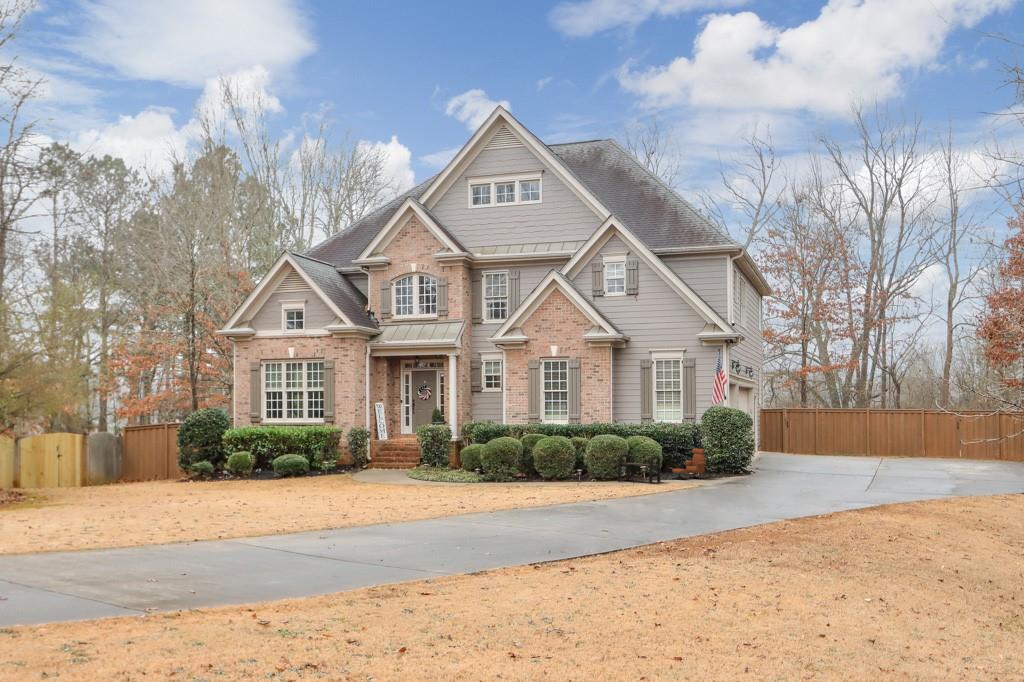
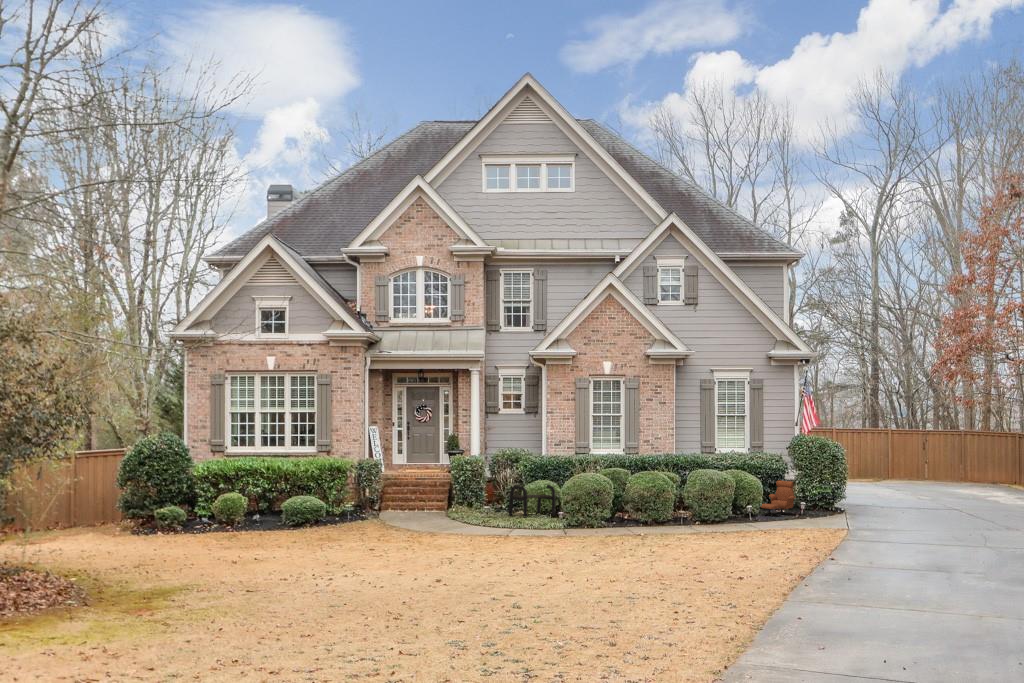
bench: present [618,453,660,484] -> present [509,485,556,517]

